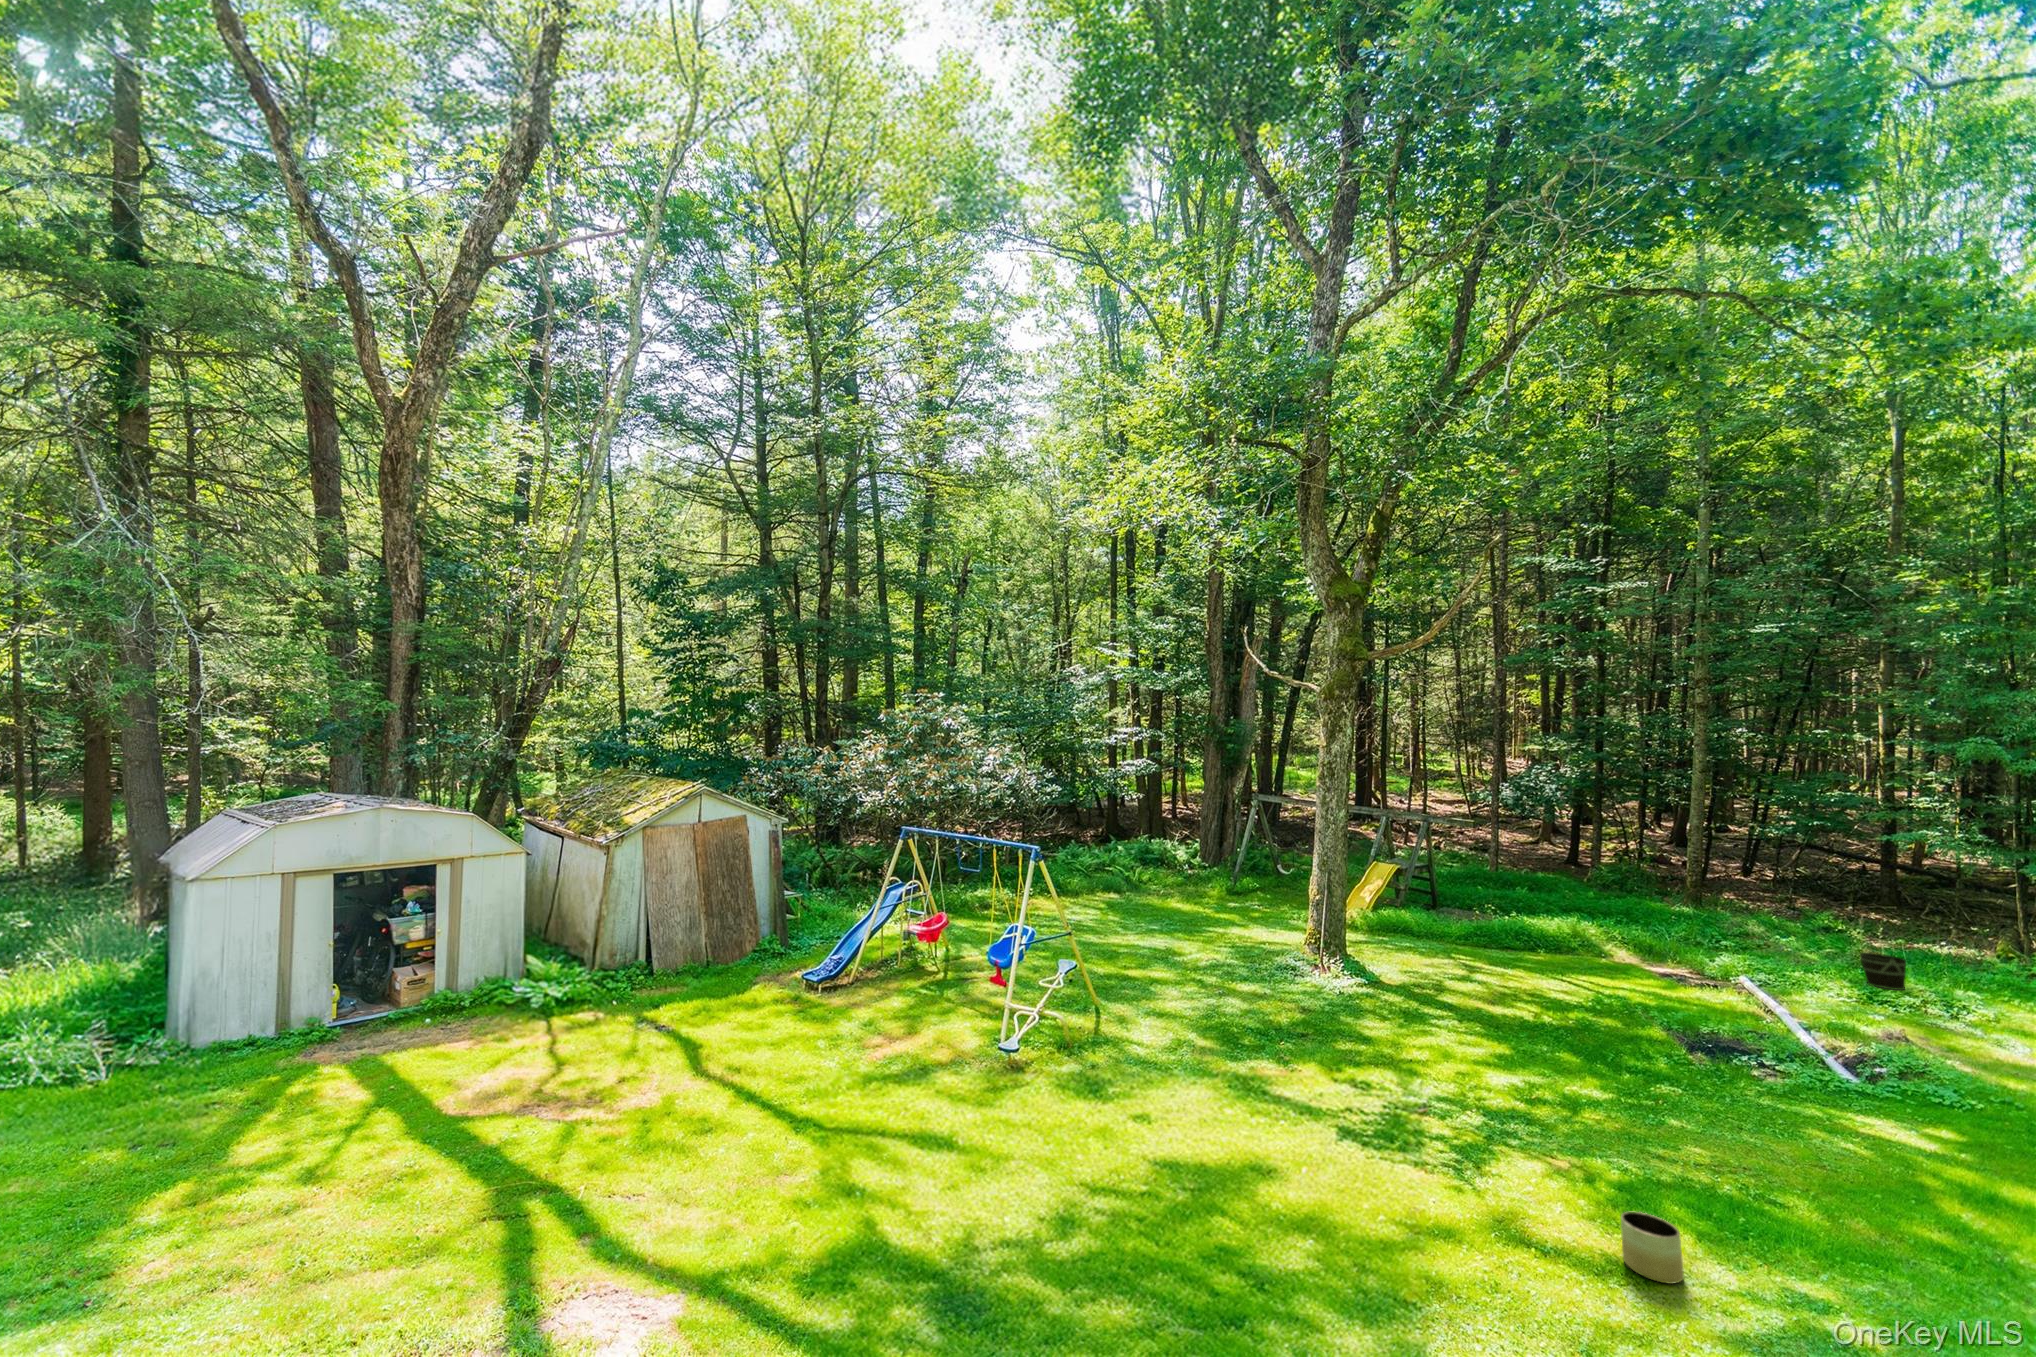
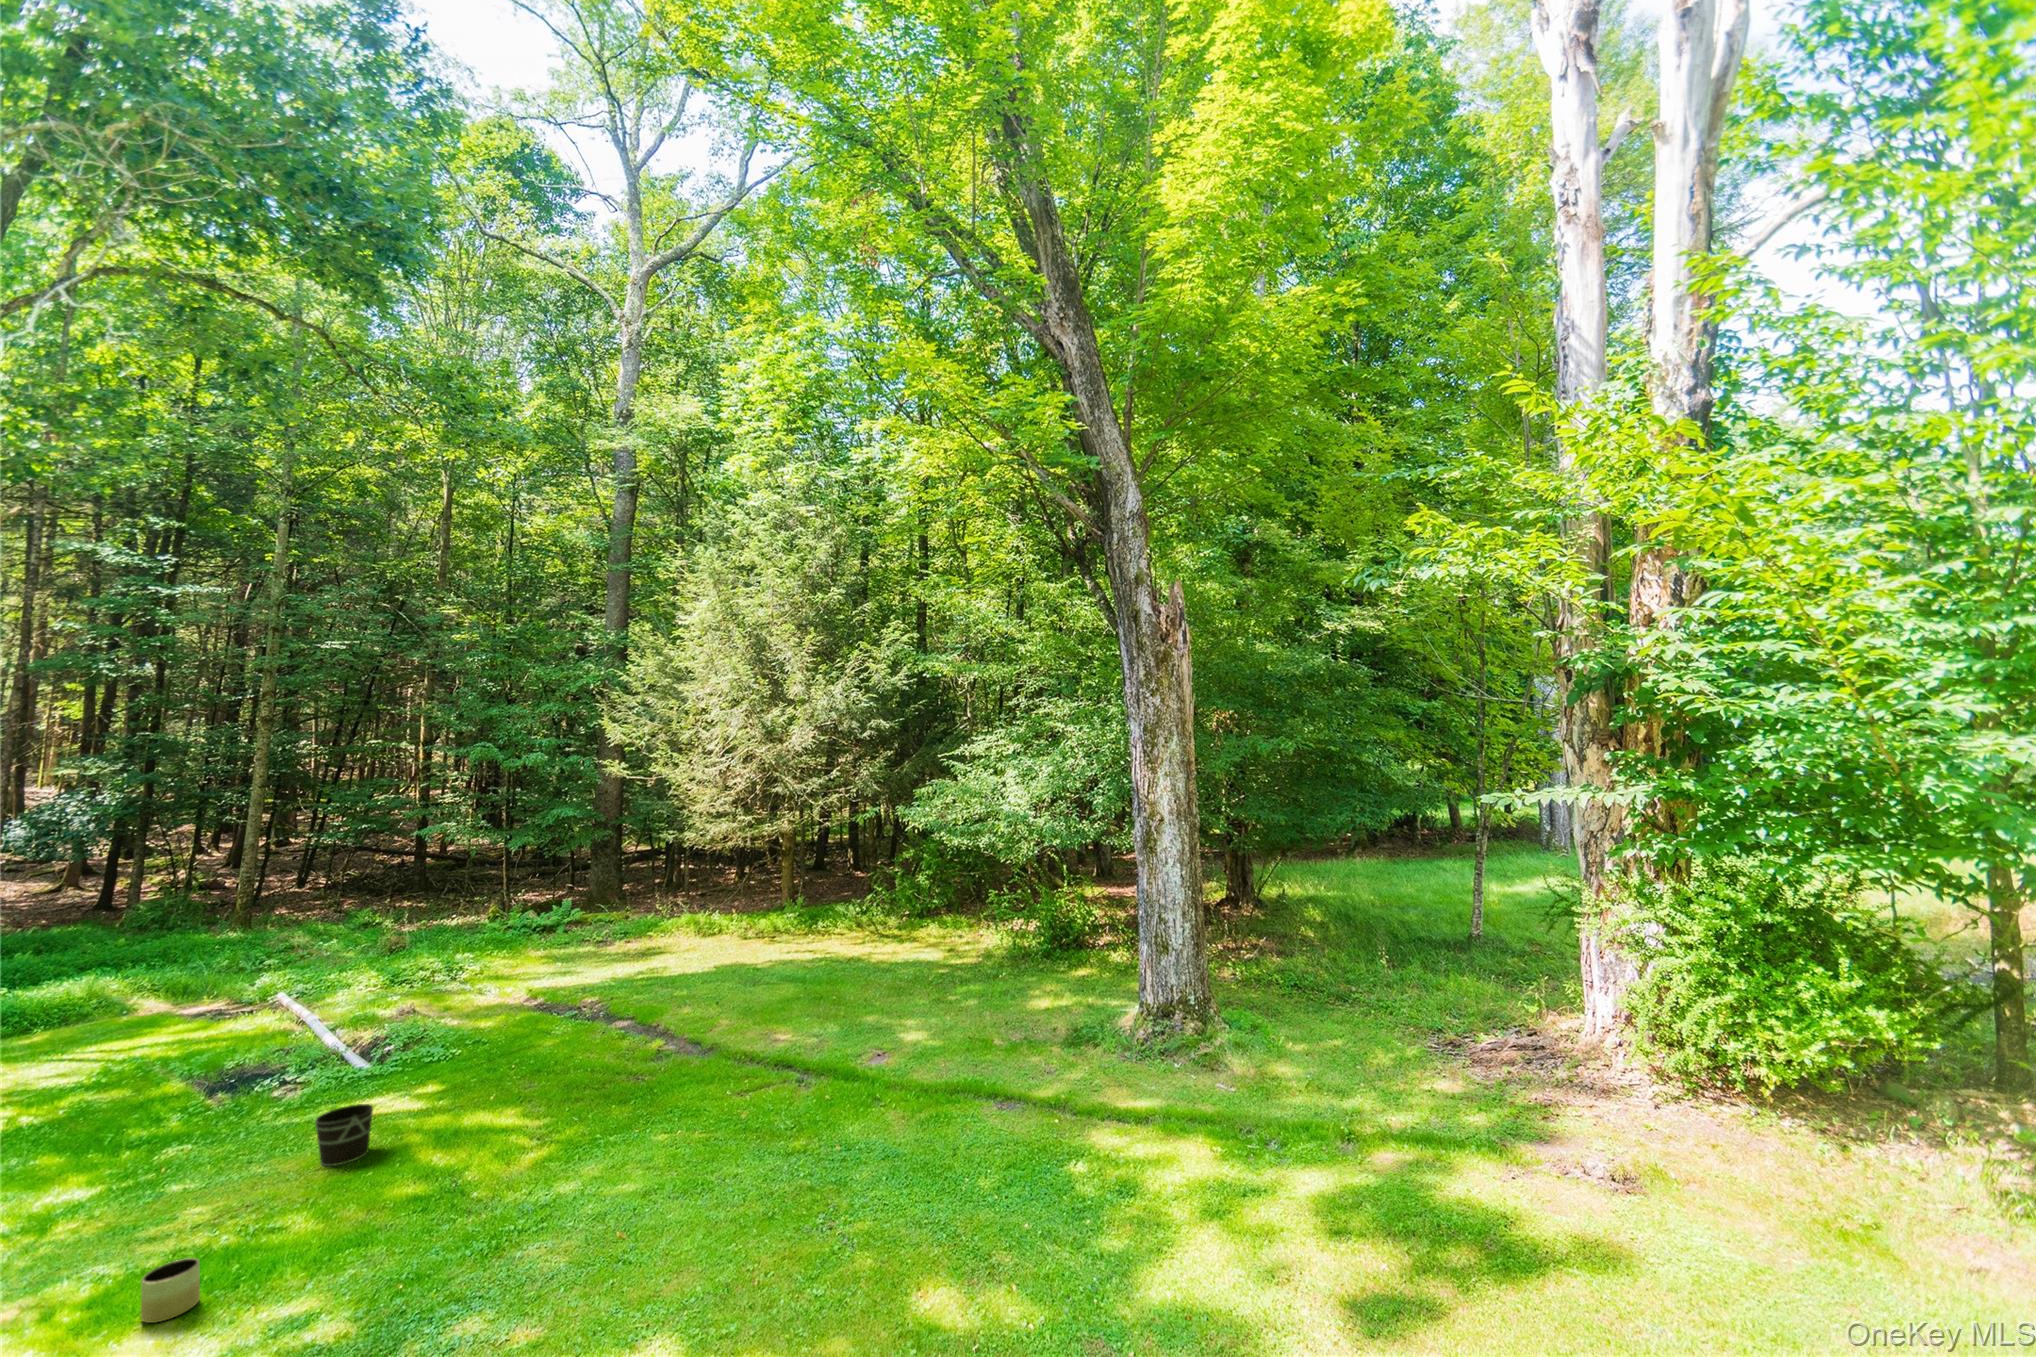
bucket: present [1861,953,1906,990] -> present [315,1104,373,1166]

